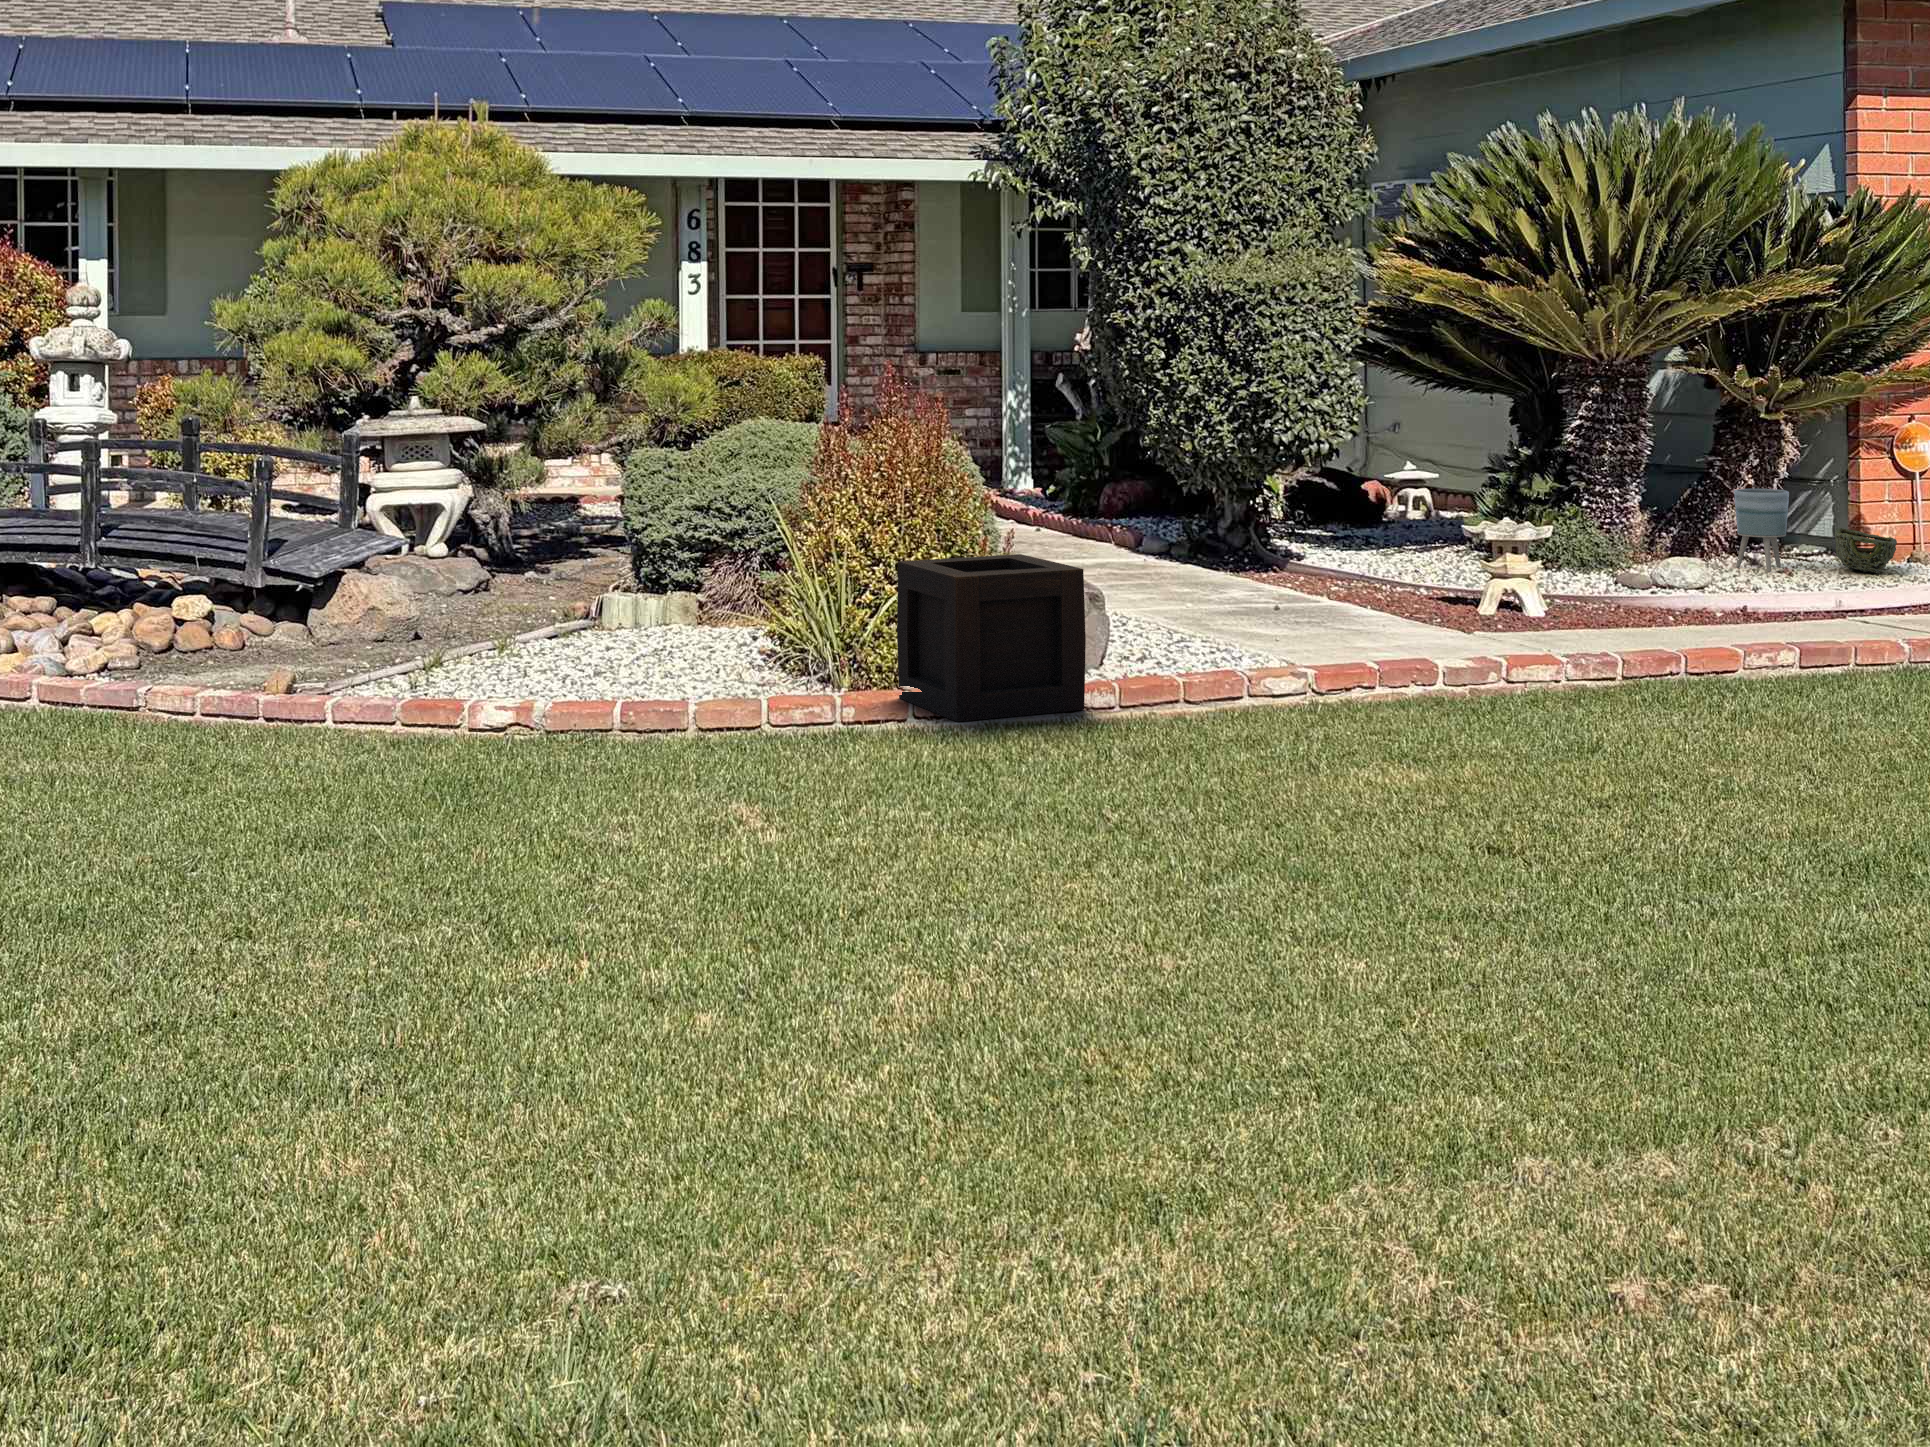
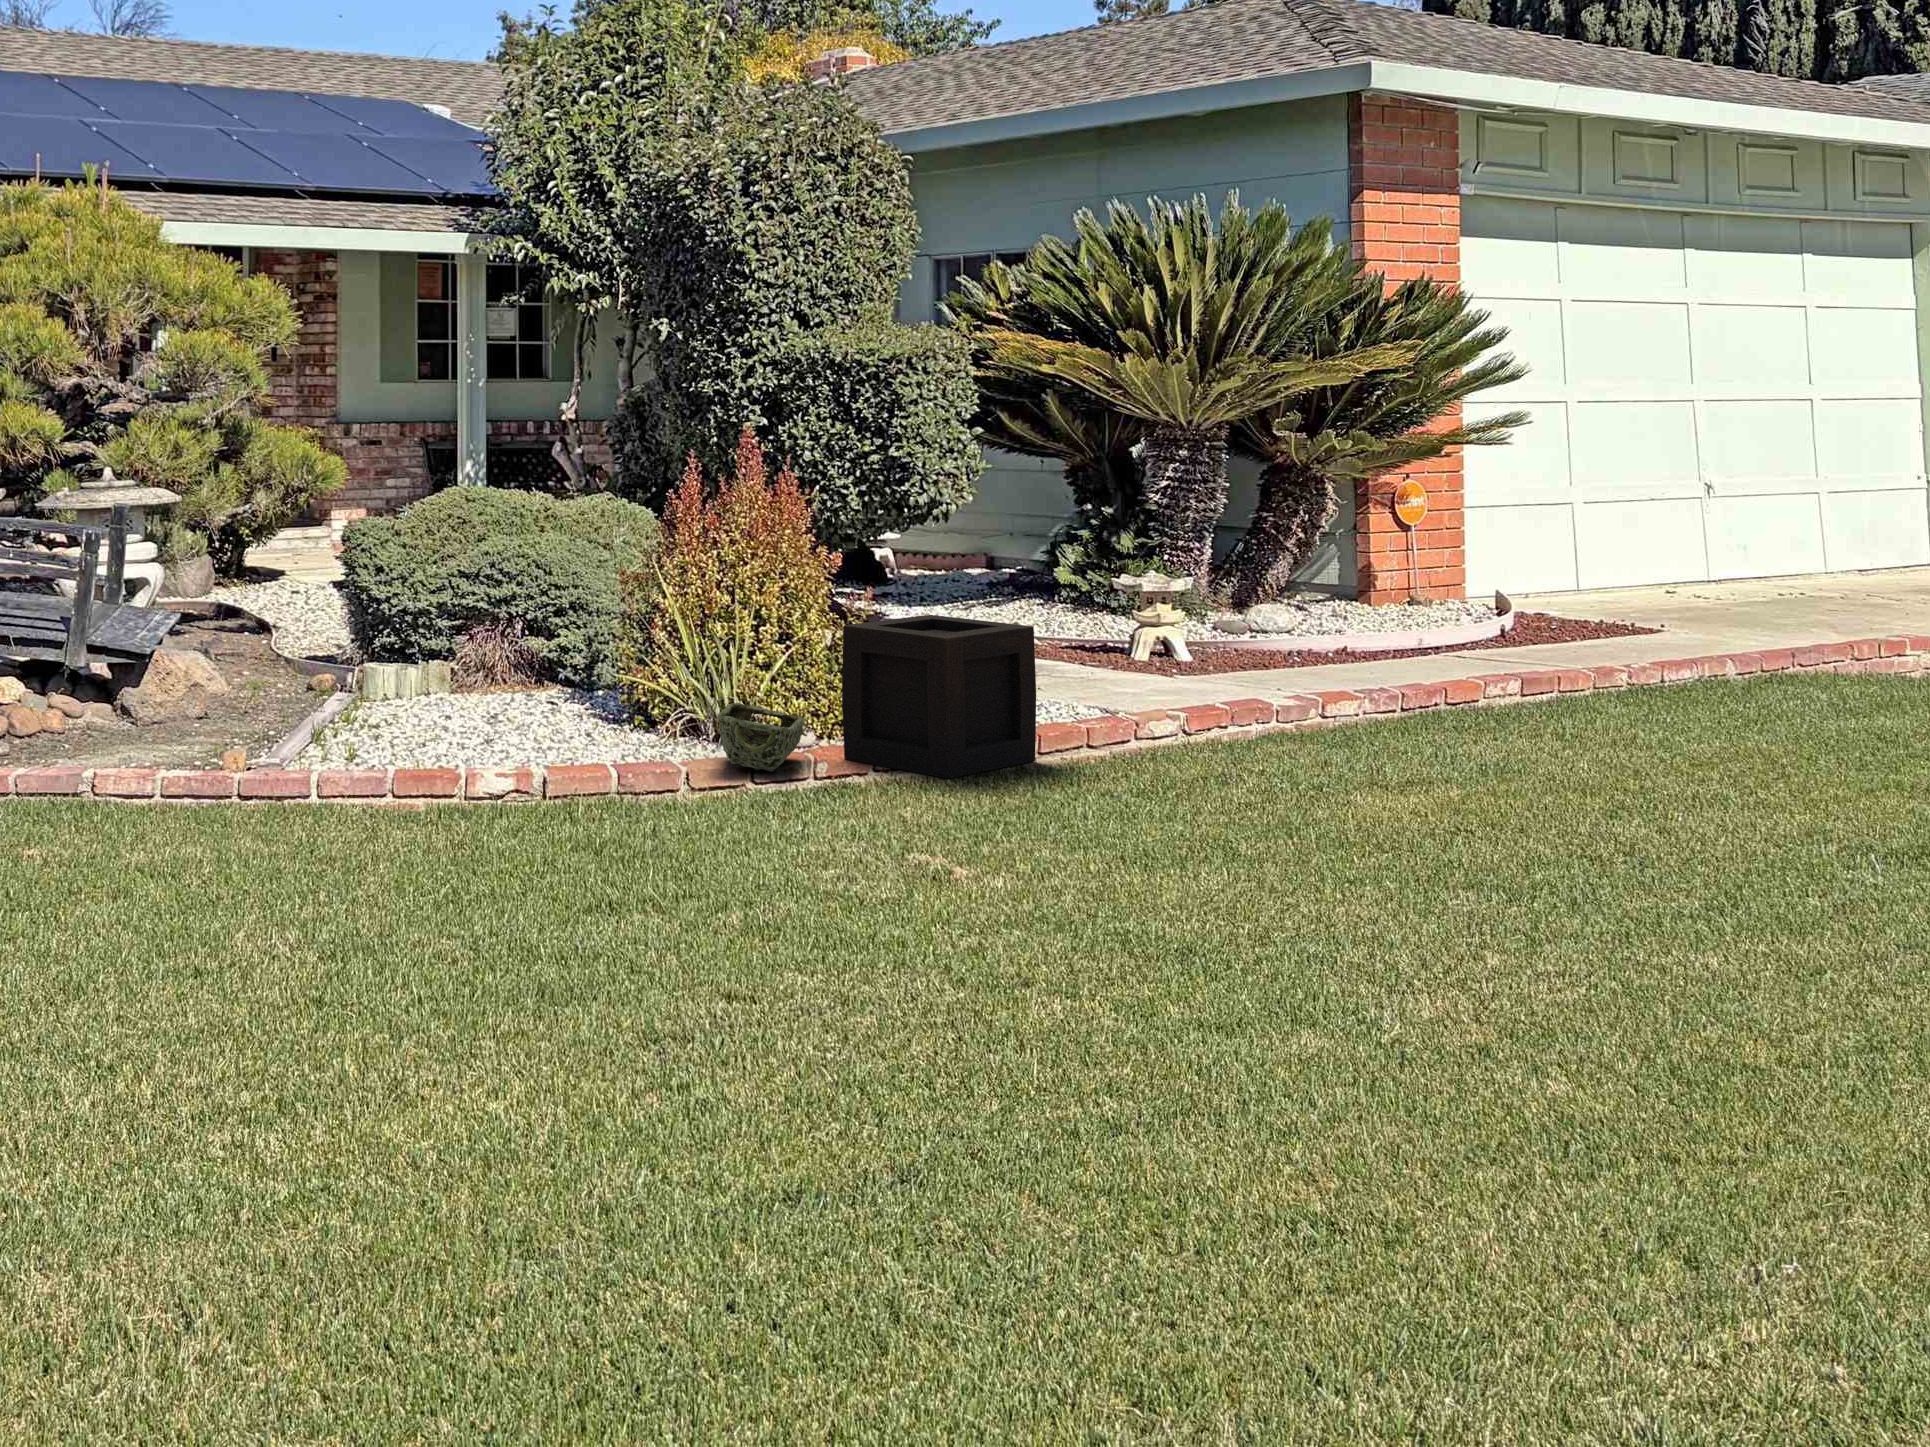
planter: present [1734,489,1789,572] -> none [1283,538,1331,612]
woven basket: present [1835,528,1897,573] -> present [717,703,804,771]

